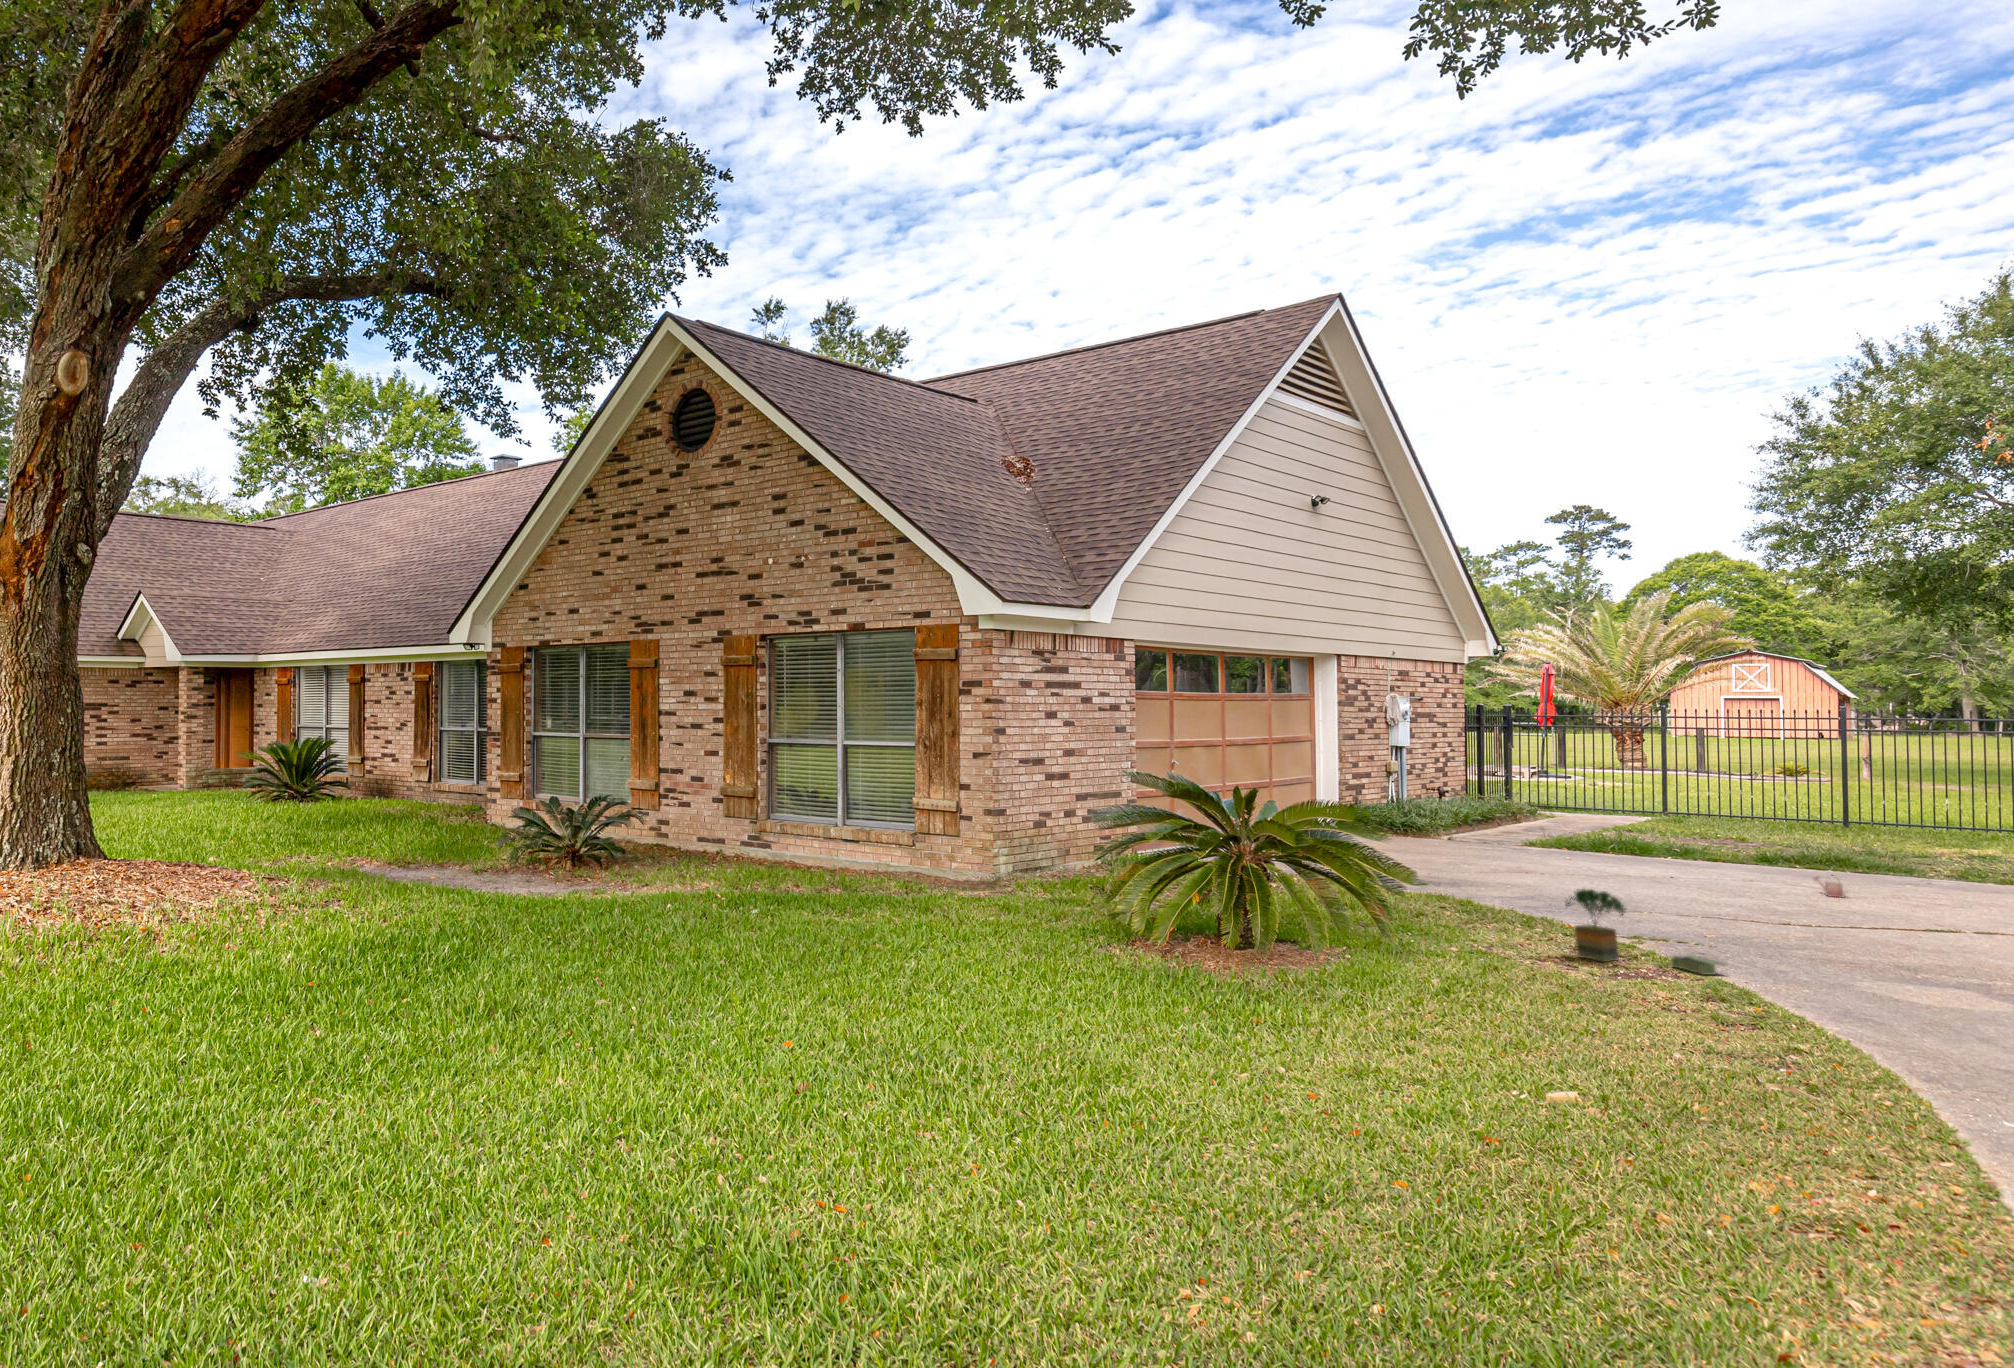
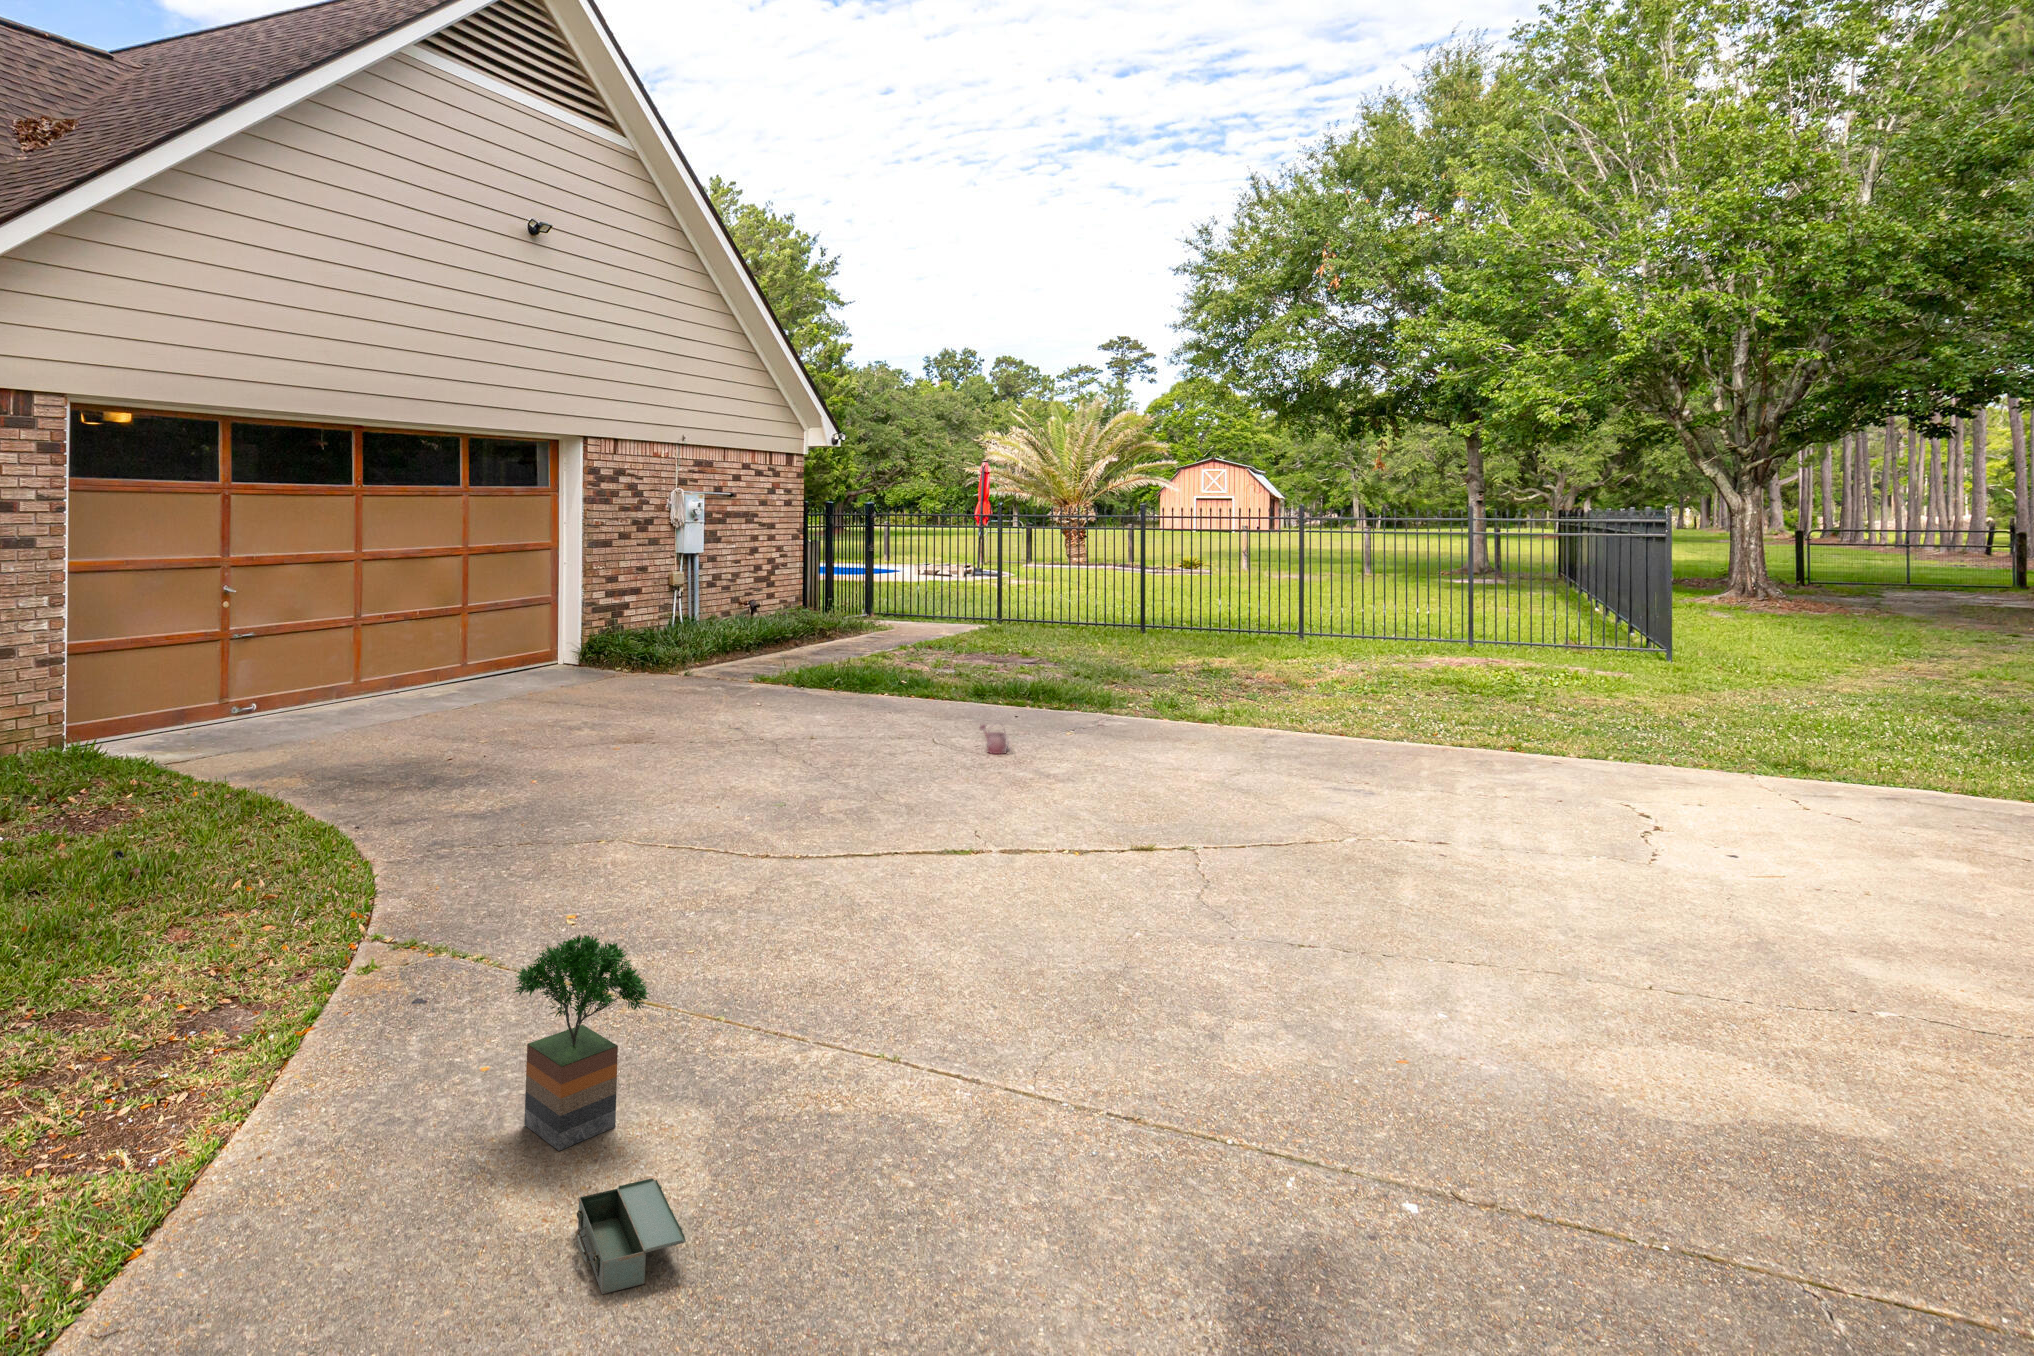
potted tree: present [1565,889,1626,962] -> present [514,934,649,1151]
toolbox: present [1672,956,1723,975] -> present [577,1178,686,1294]

